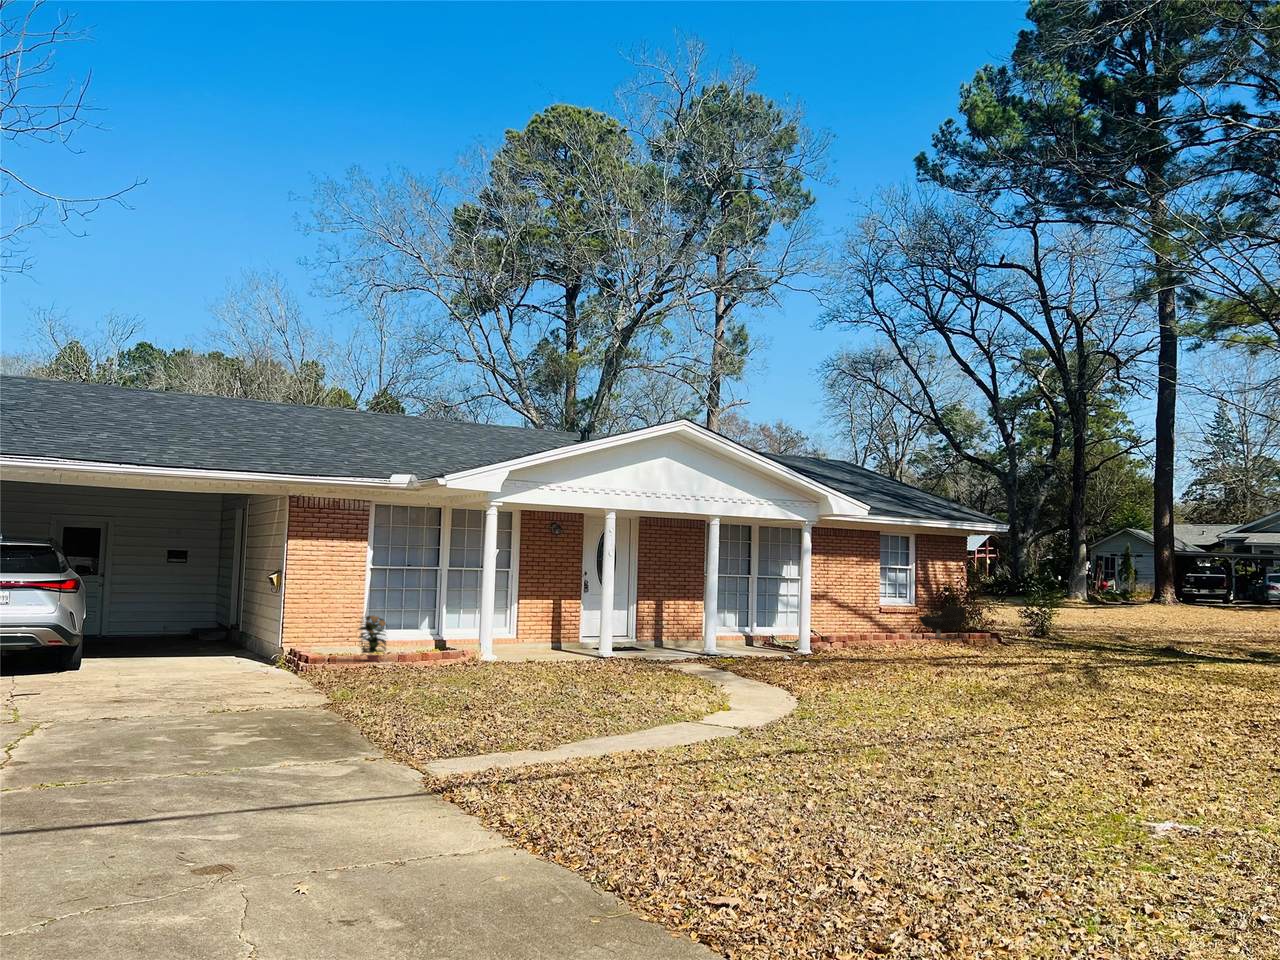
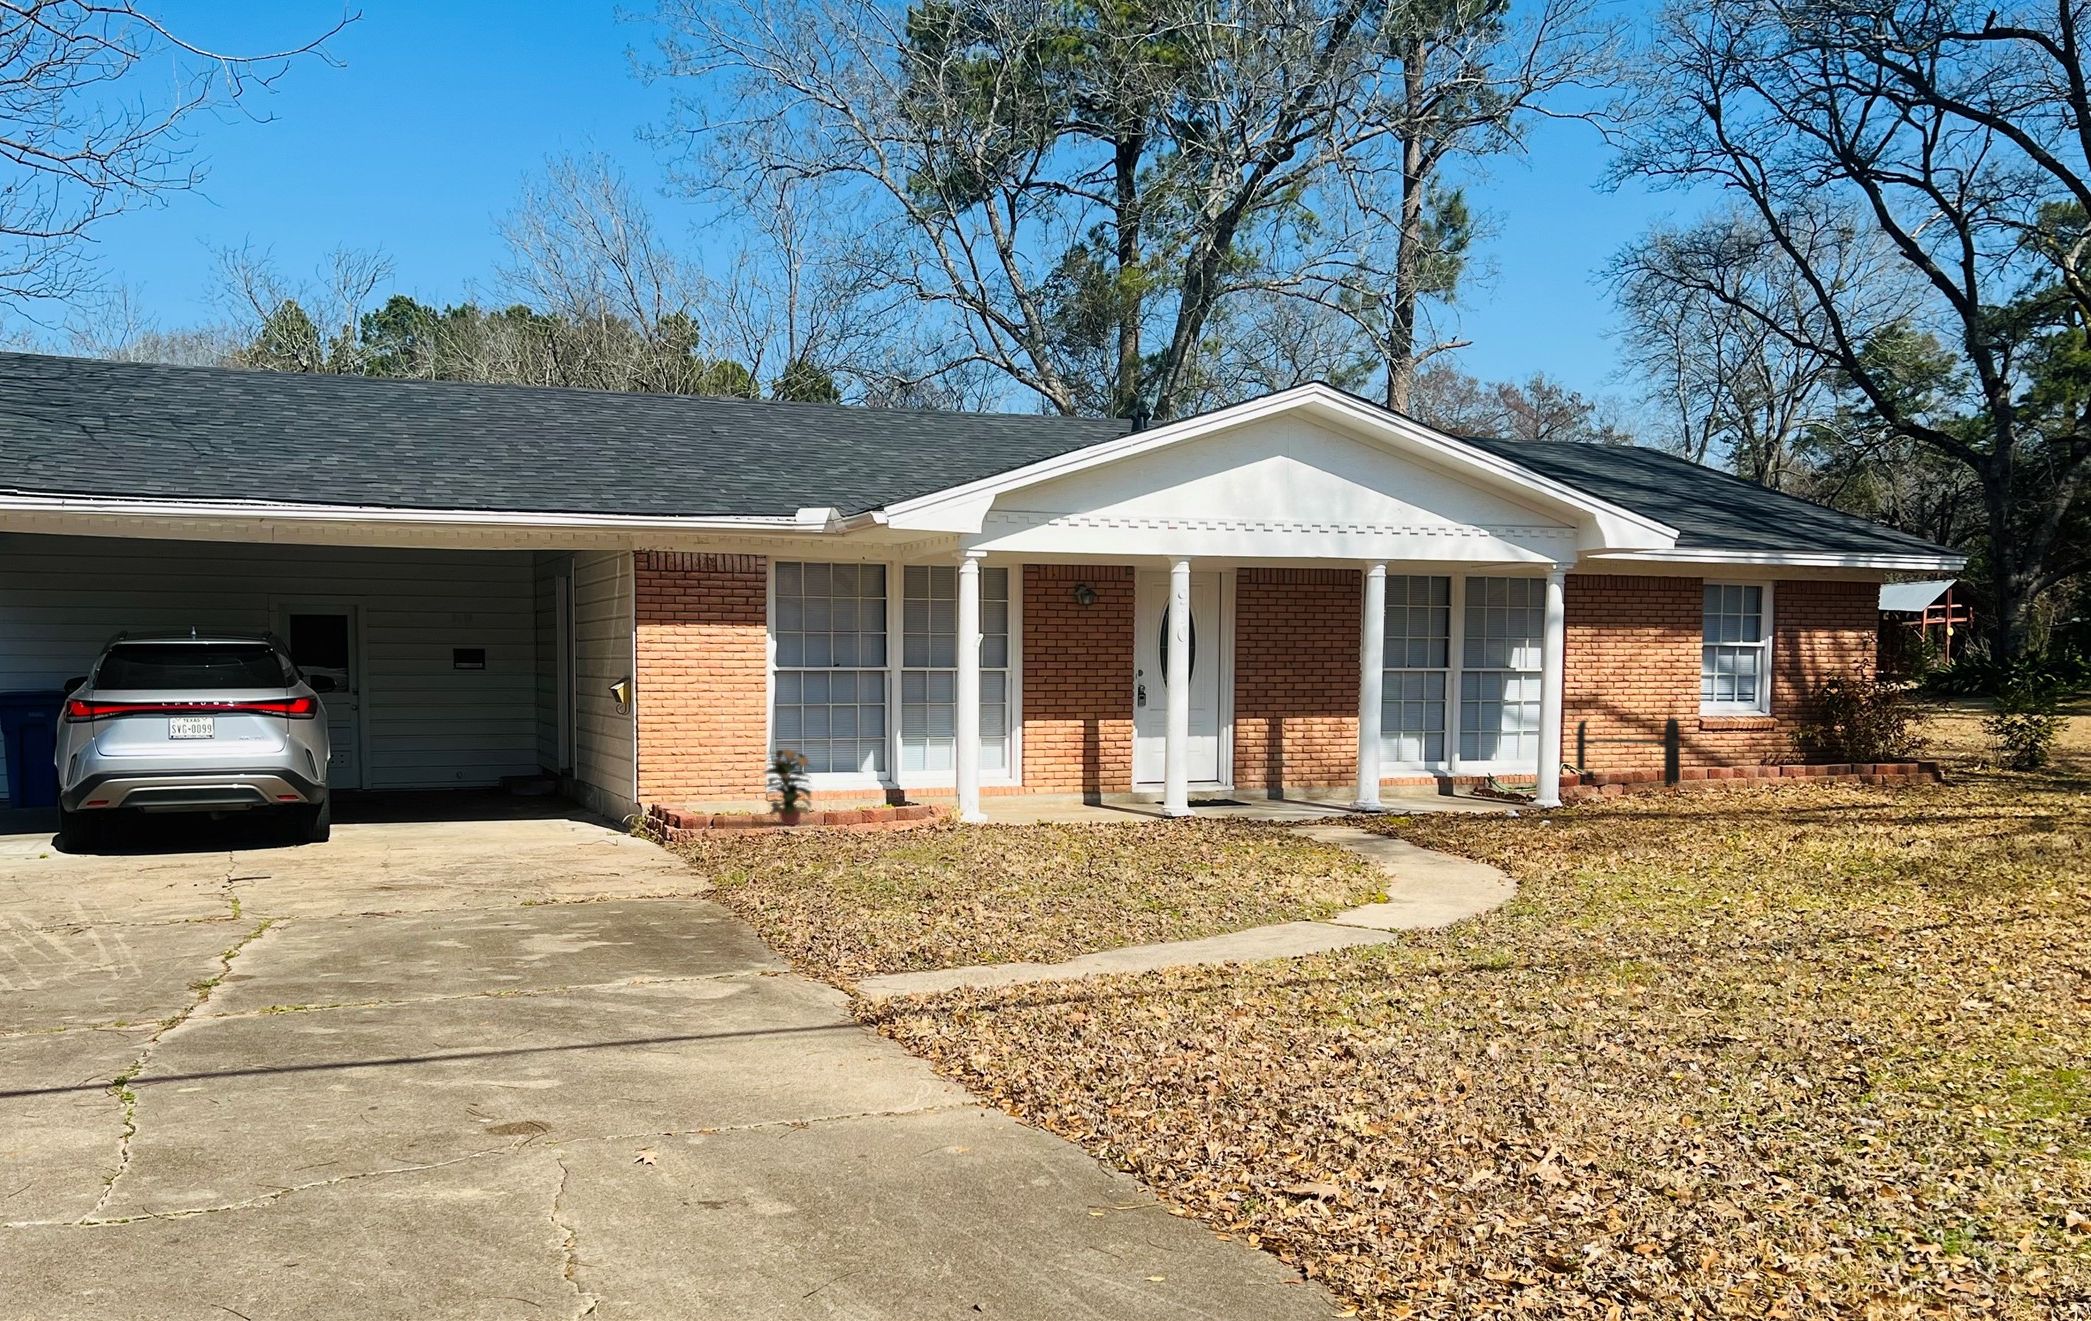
bench: none [818,603,873,644] -> present [1577,718,1680,786]
lounge chair: present [919,605,965,638] -> none [1772,714,1863,778]

